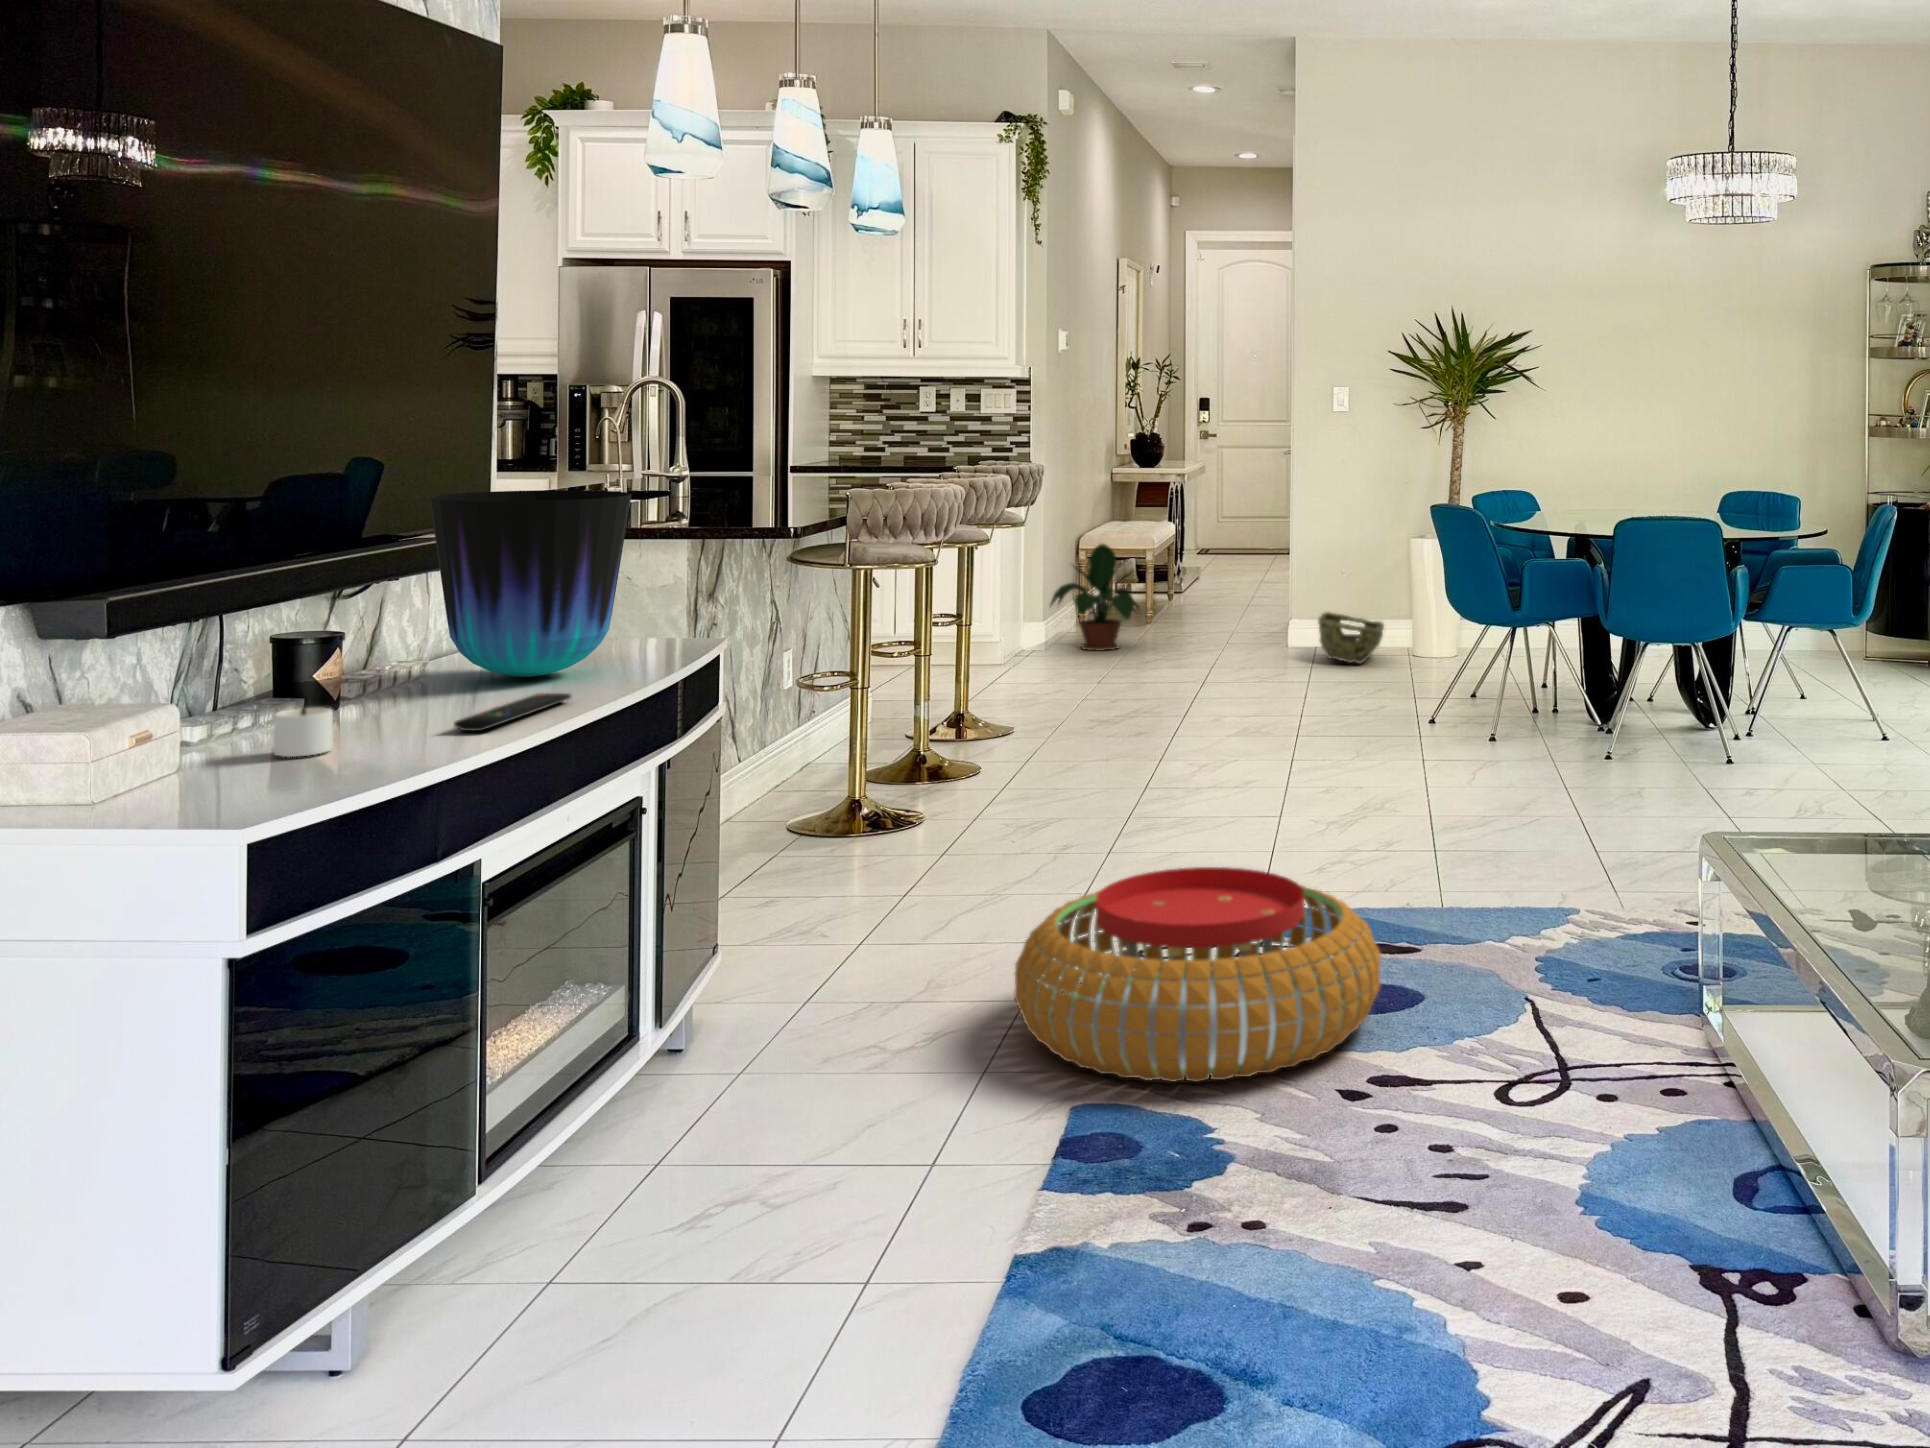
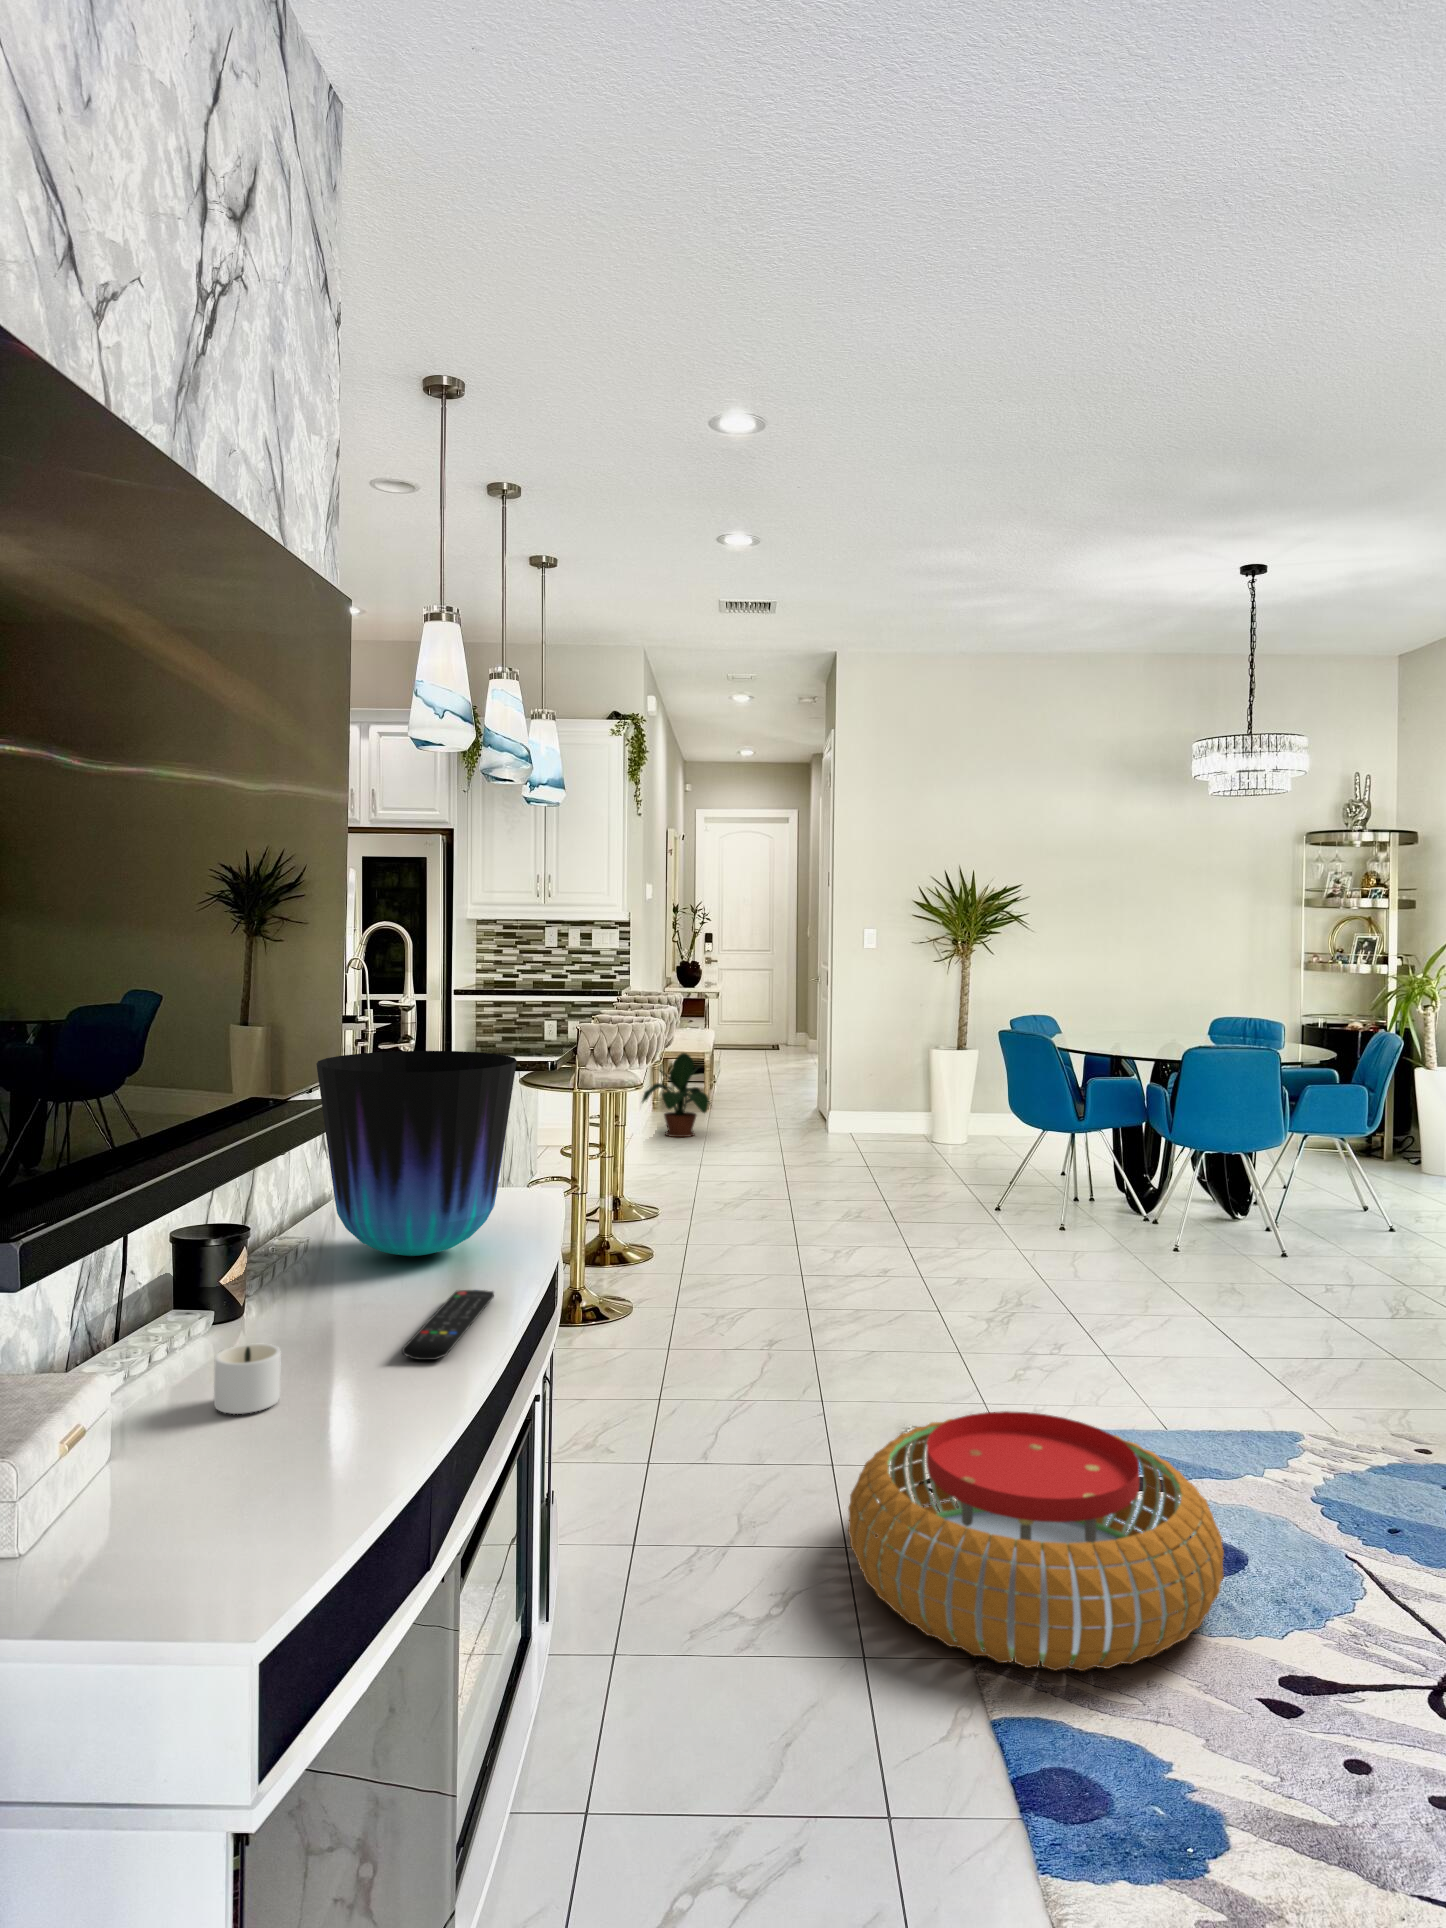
woven basket: present [1318,612,1384,664] -> none [860,1109,914,1152]

